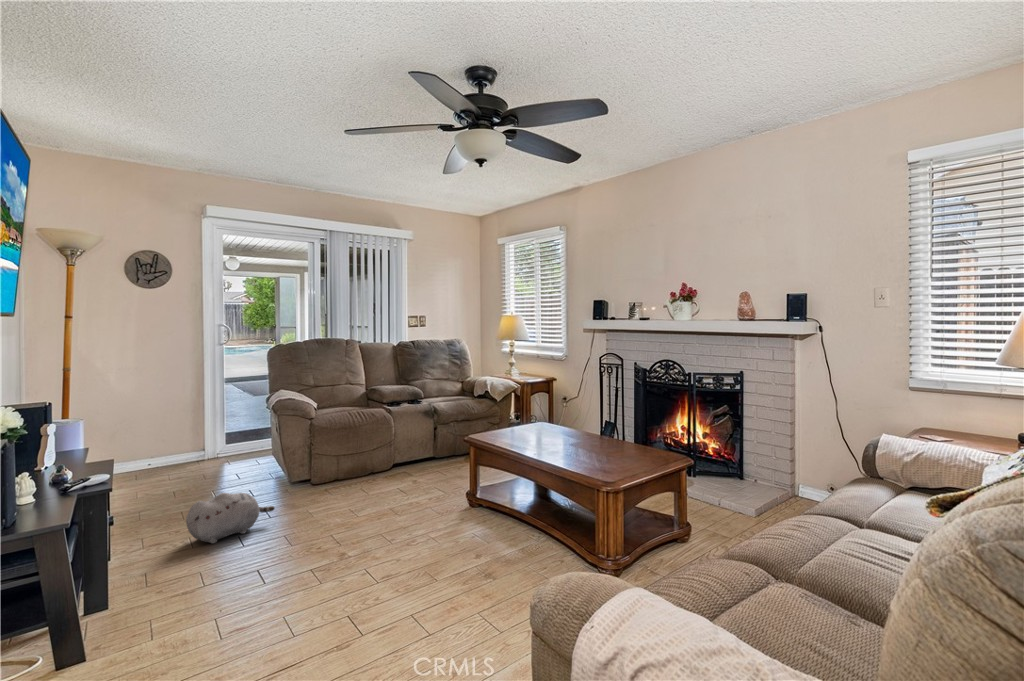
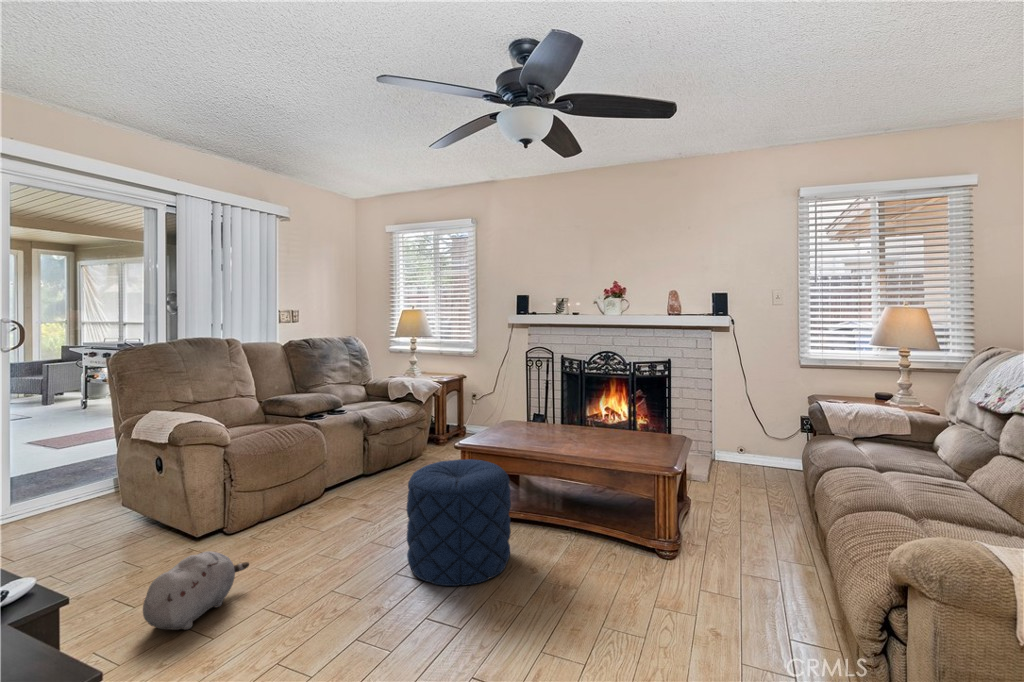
pouf: none [374,450,465,558] -> present [407,459,511,586]

